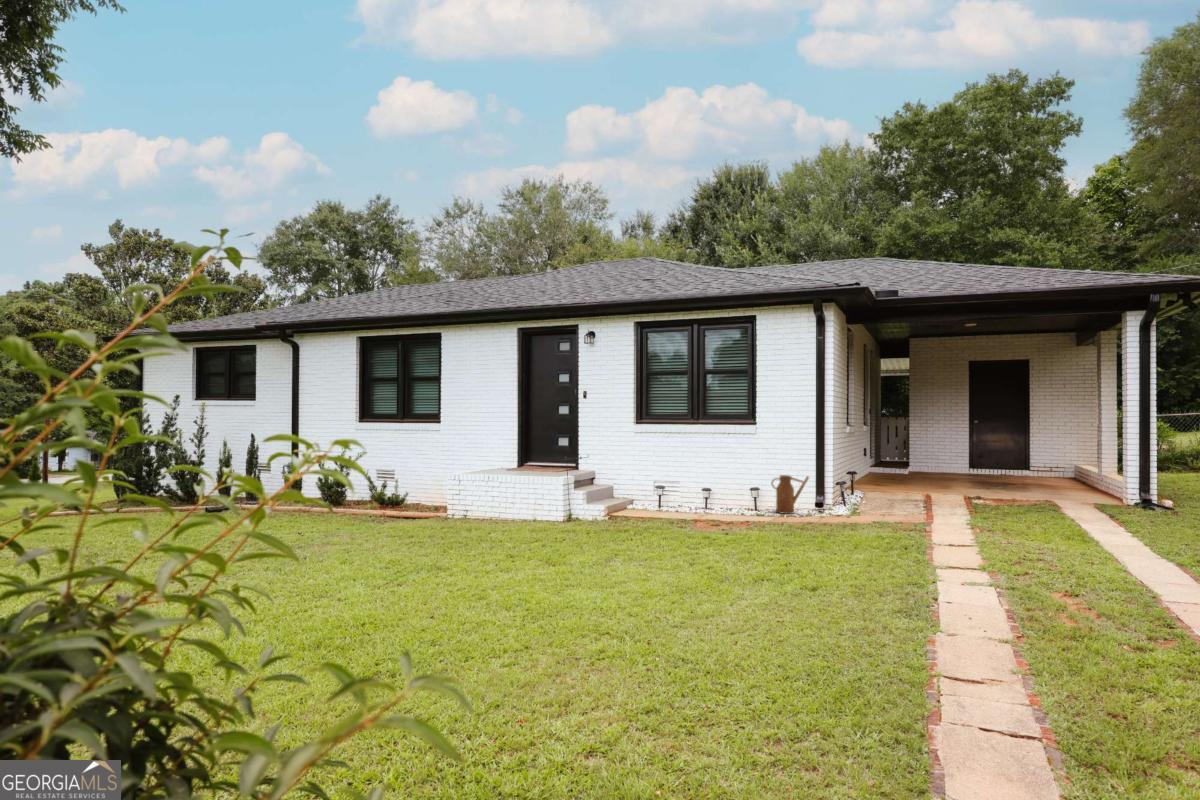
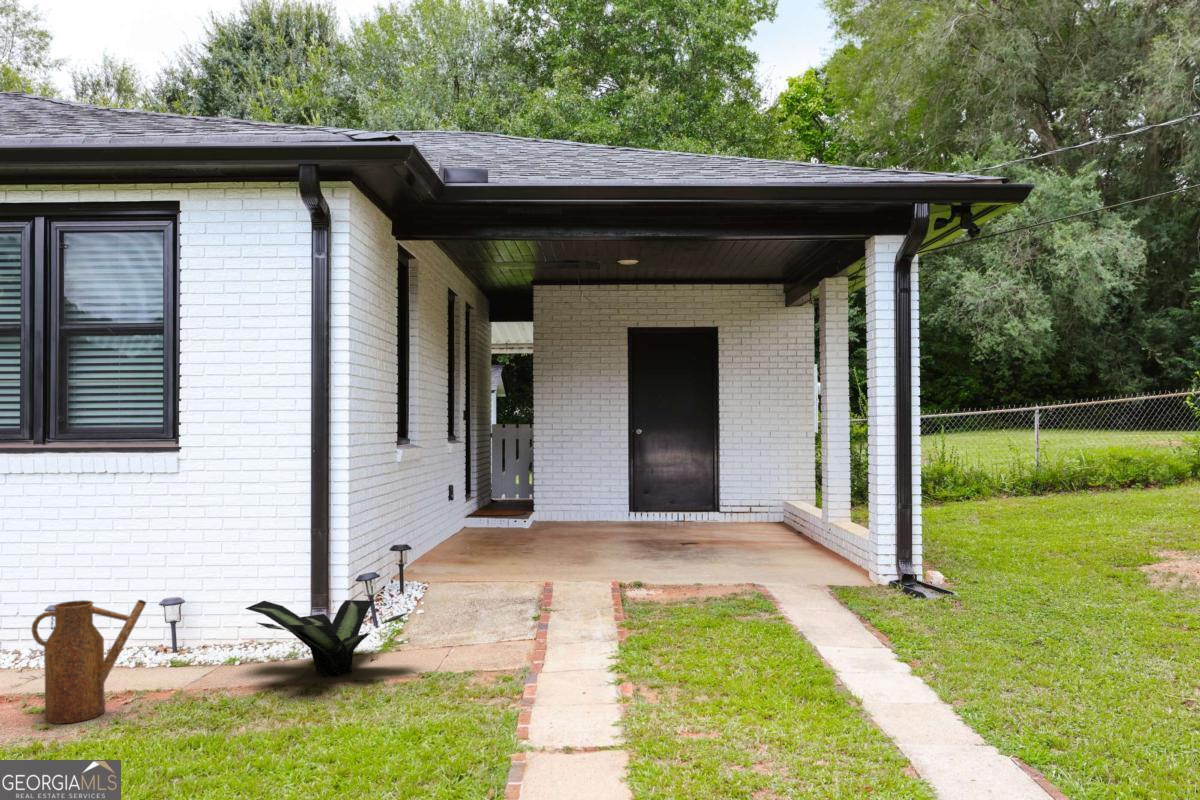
potted plant: none [833,483,896,511] -> present [245,600,407,677]

